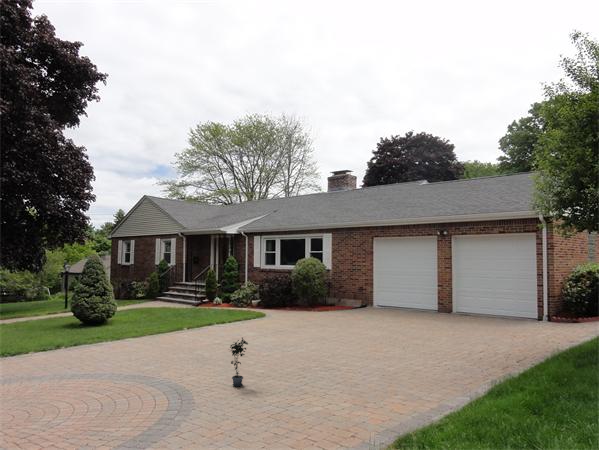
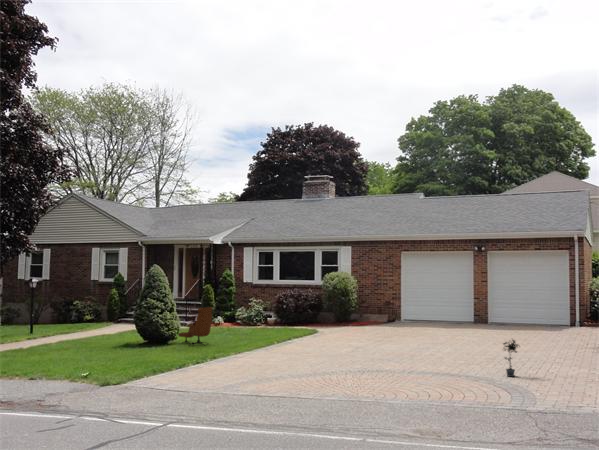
lounge chair: none [112,289,135,324] -> present [178,307,212,346]

